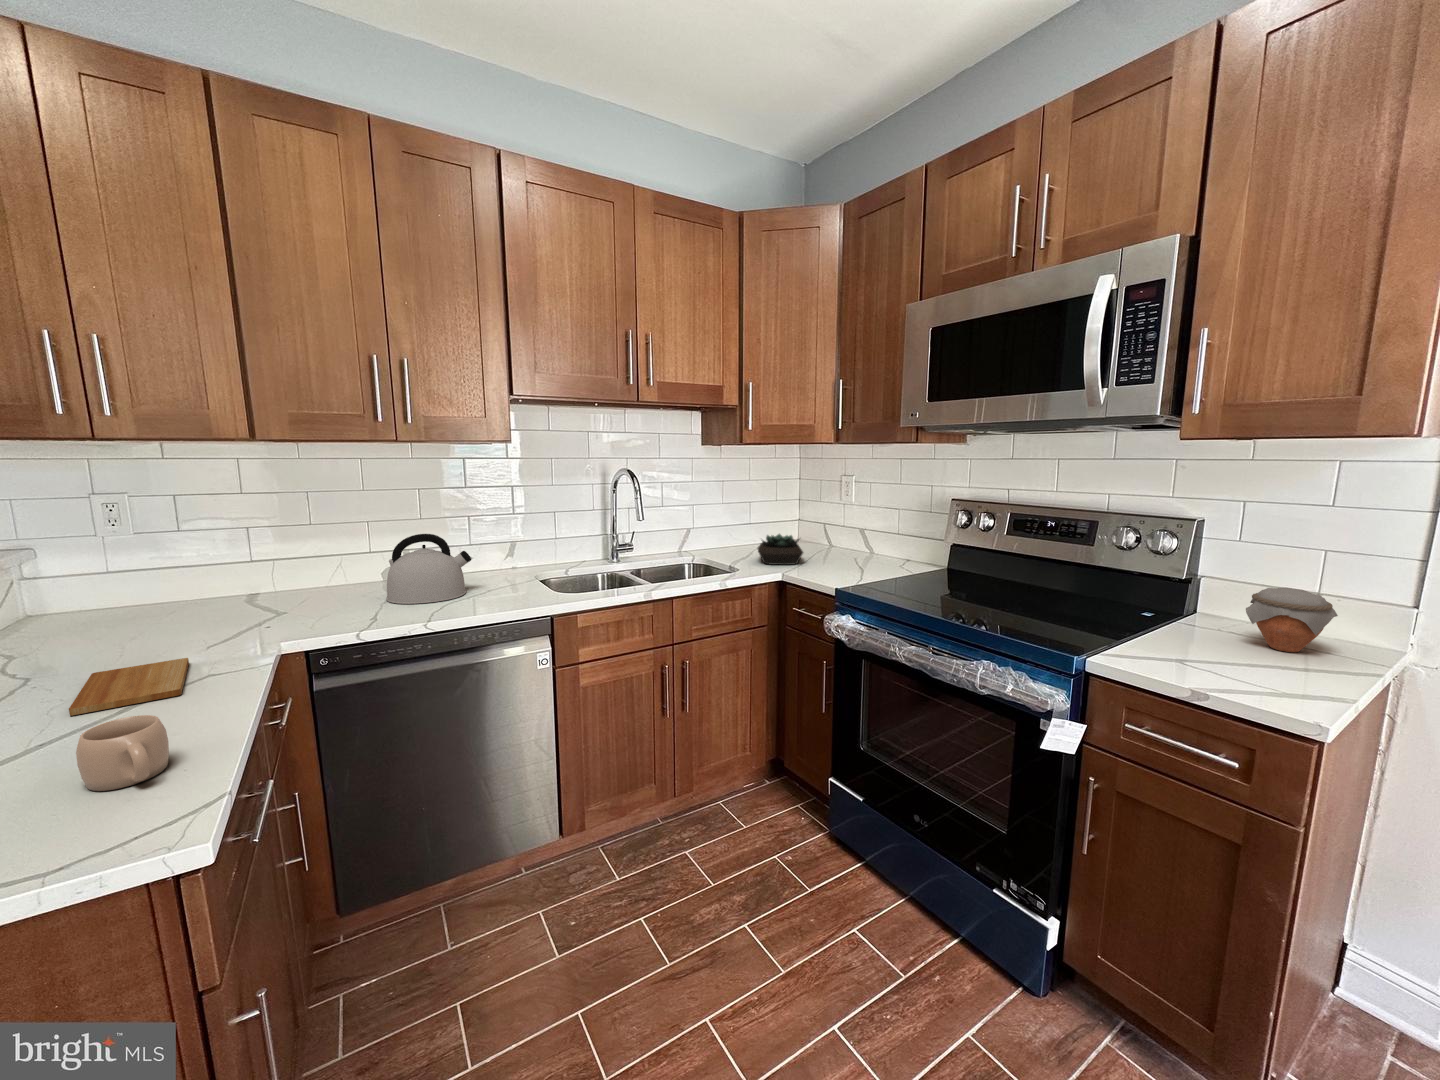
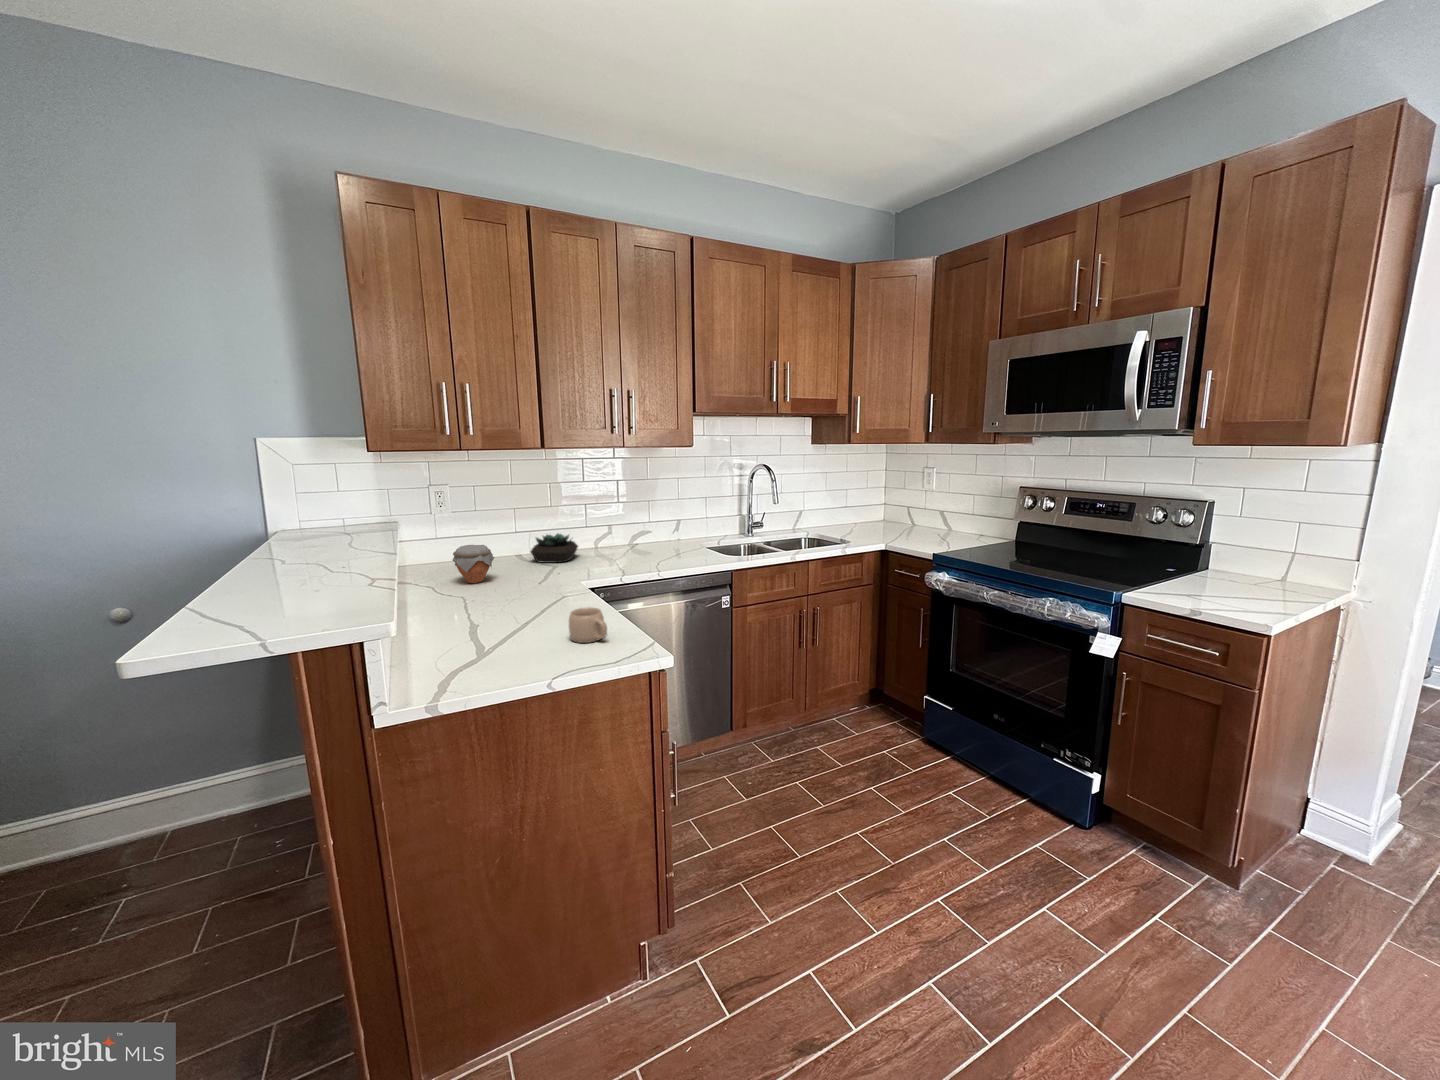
kettle: present [386,534,471,604] -> none [613,513,668,562]
succulent plant: present [758,534,803,565] -> present [530,534,578,563]
jar: present [1246,588,1338,652] -> present [453,545,494,583]
cutting board: present [69,658,189,716] -> none [495,589,560,615]

